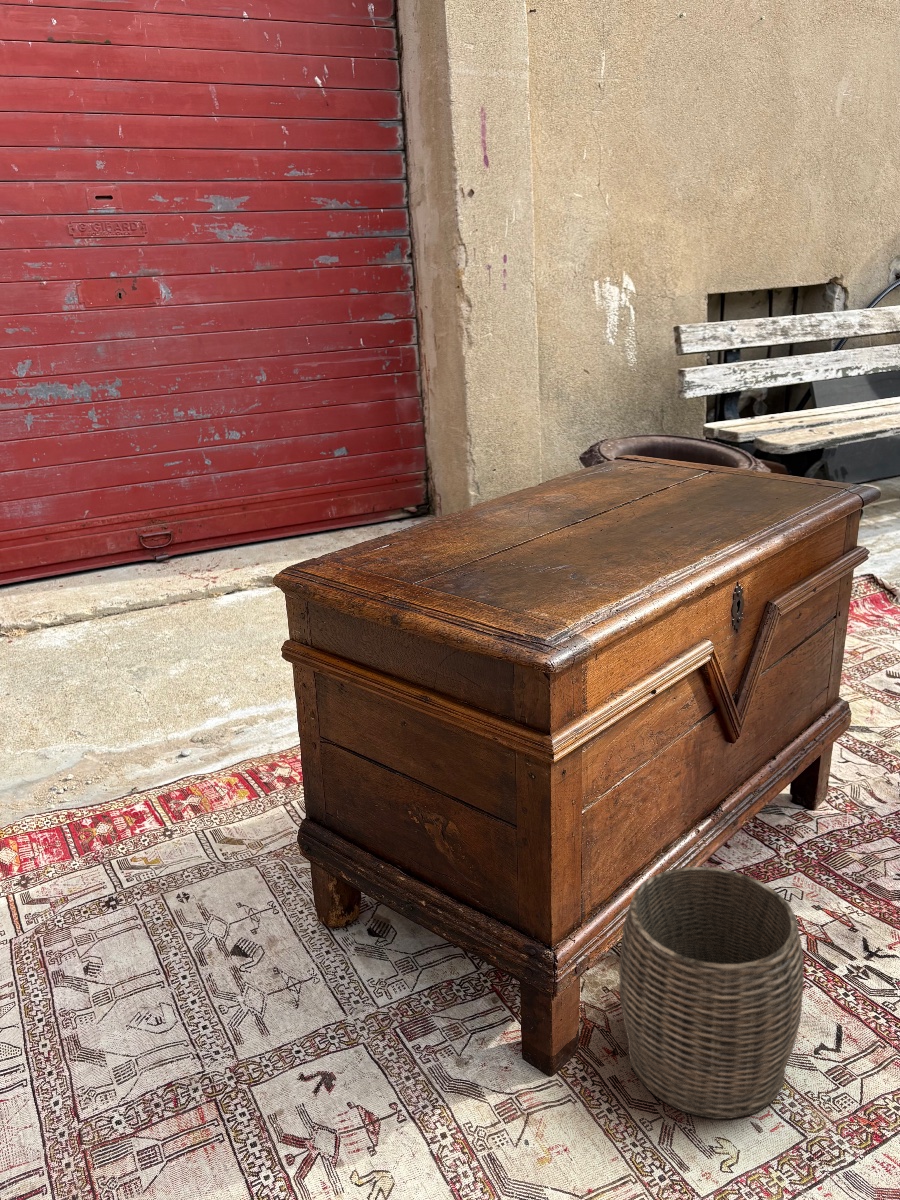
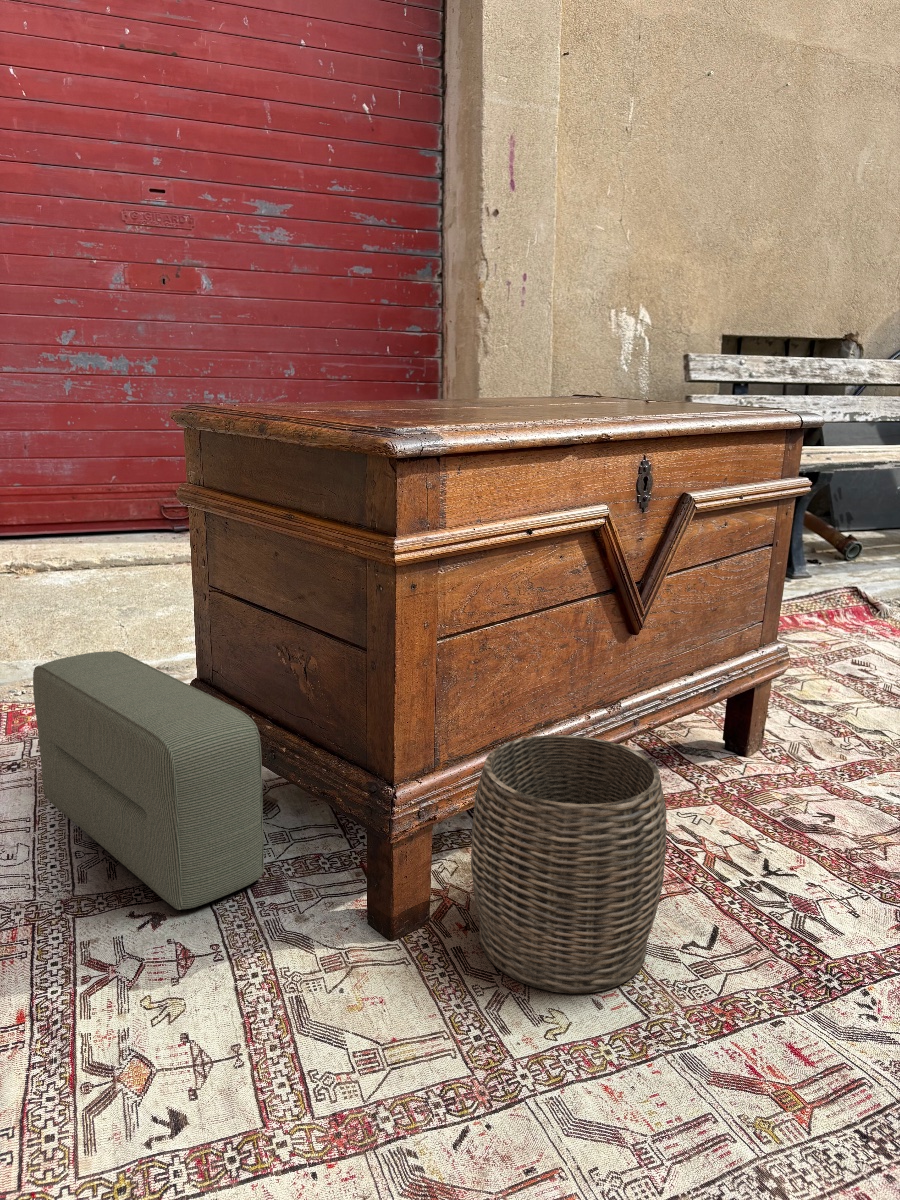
pouf: none [140,791,411,1069] -> present [33,651,264,910]

